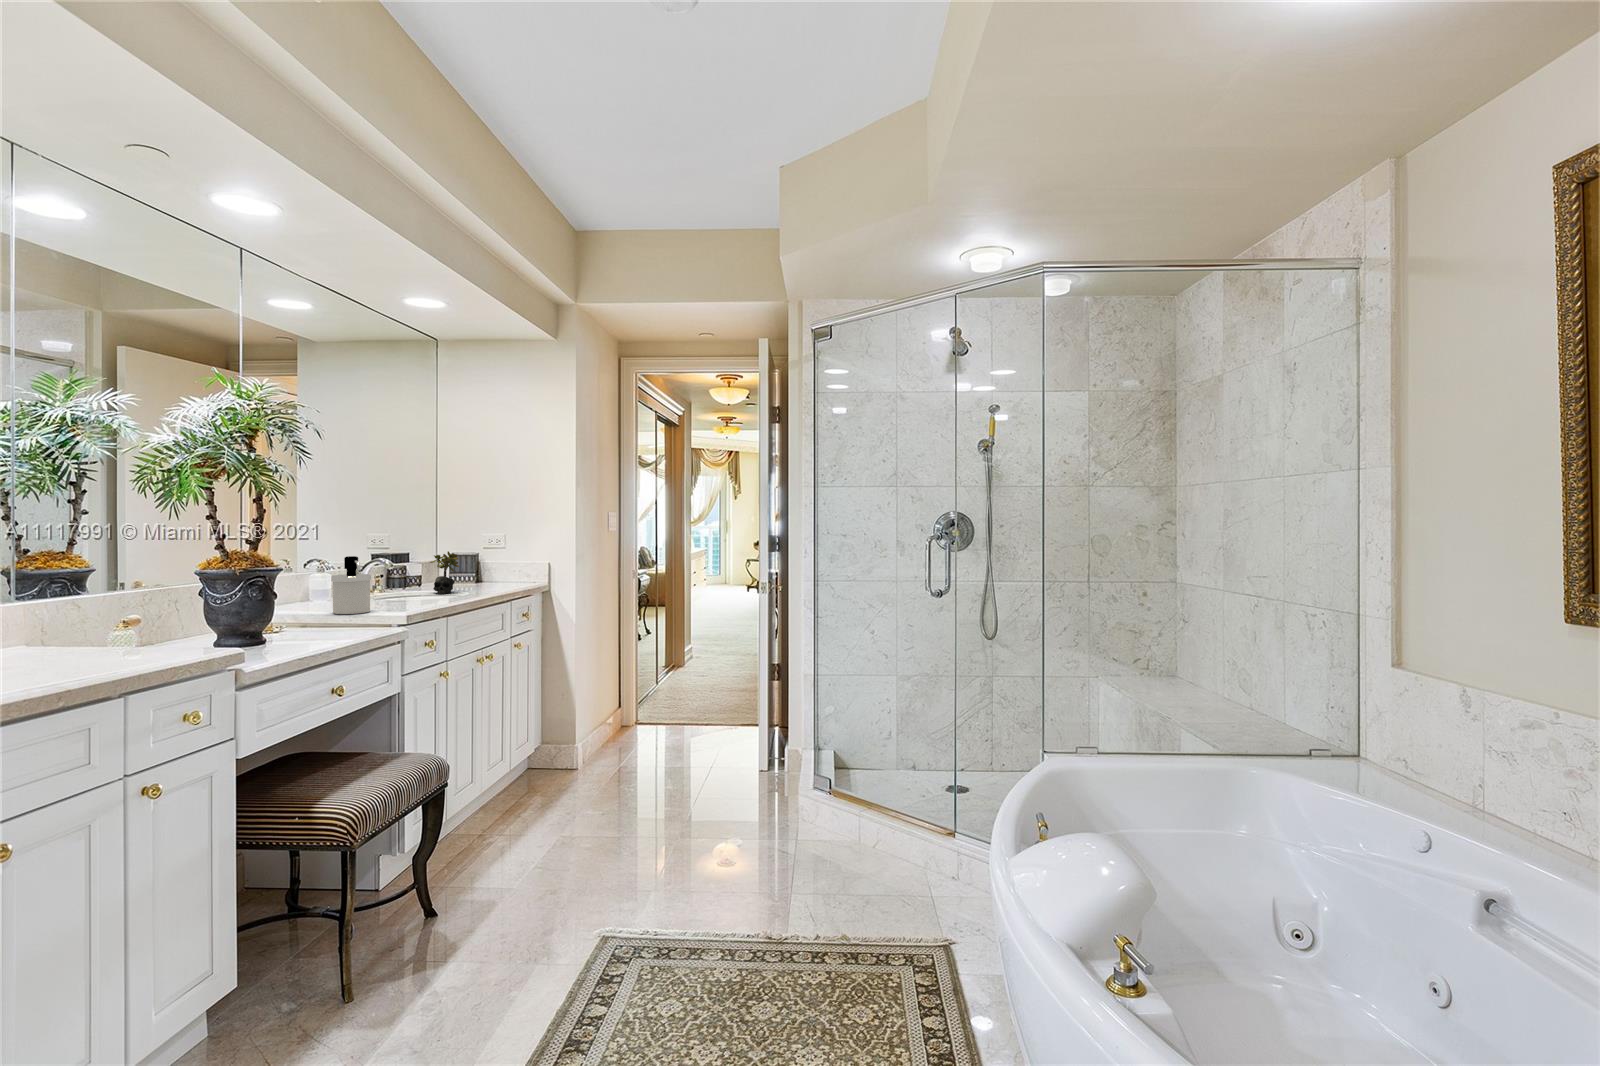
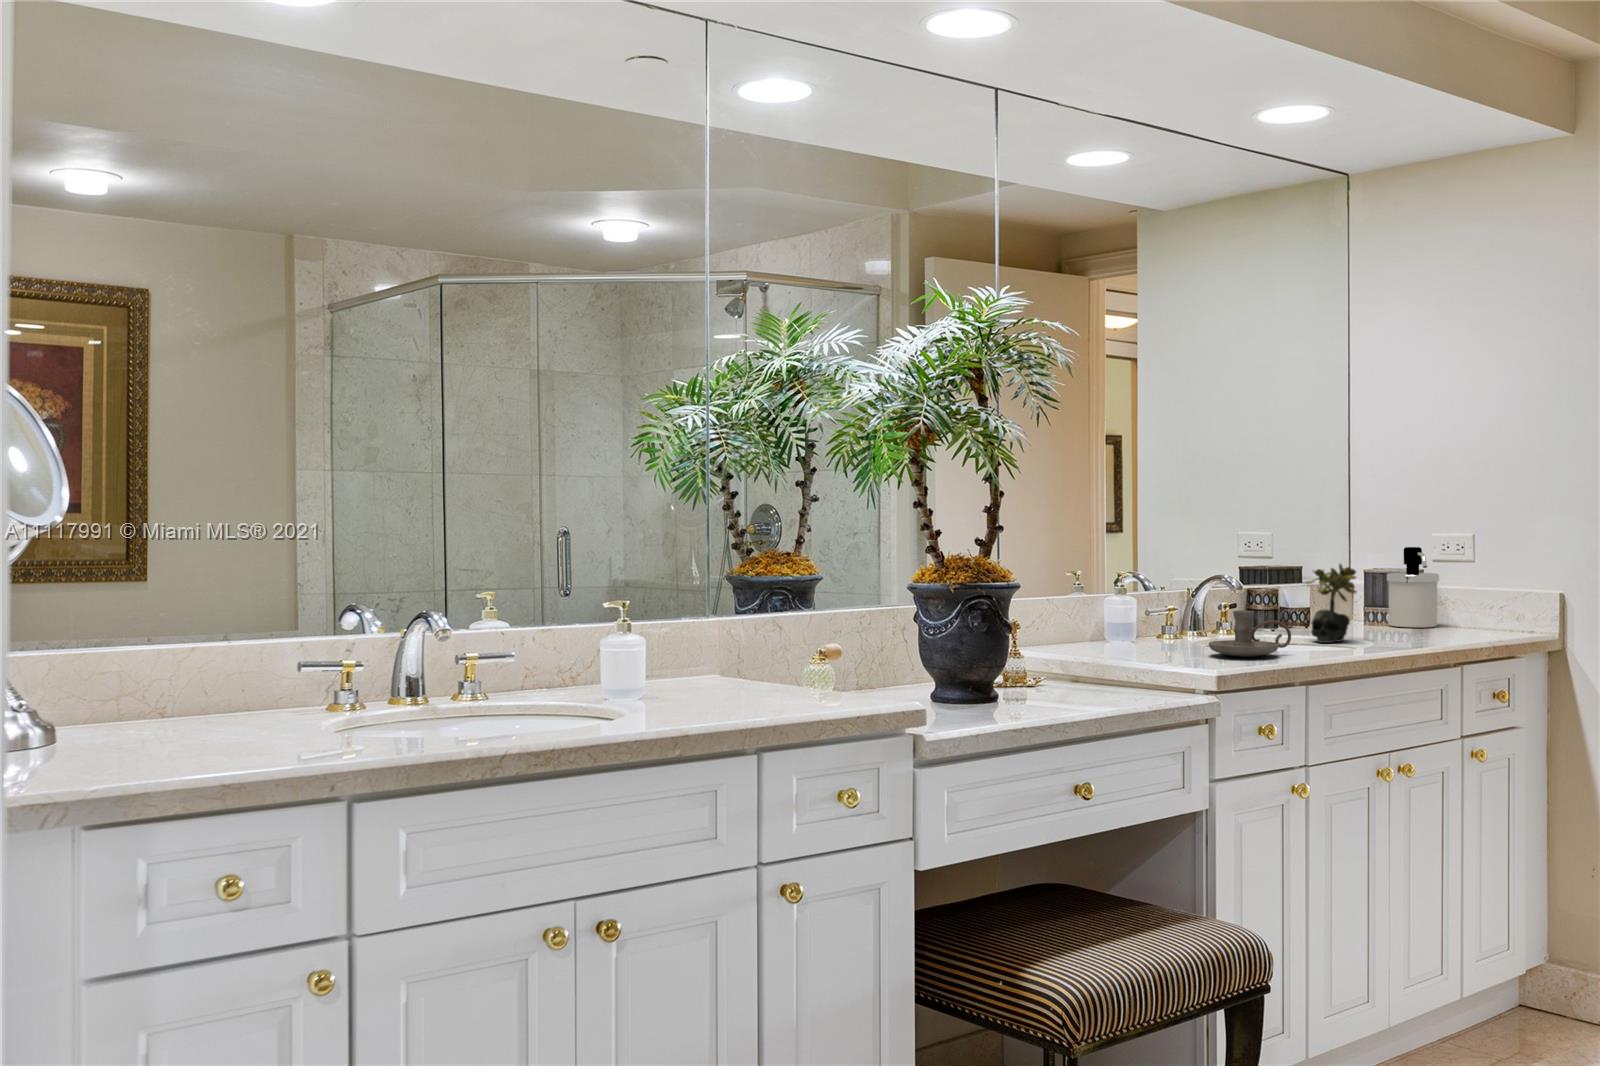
soap dispenser: present [331,556,371,614] -> present [1387,547,1439,628]
candle holder: none [383,579,431,605] -> present [1209,610,1291,657]

